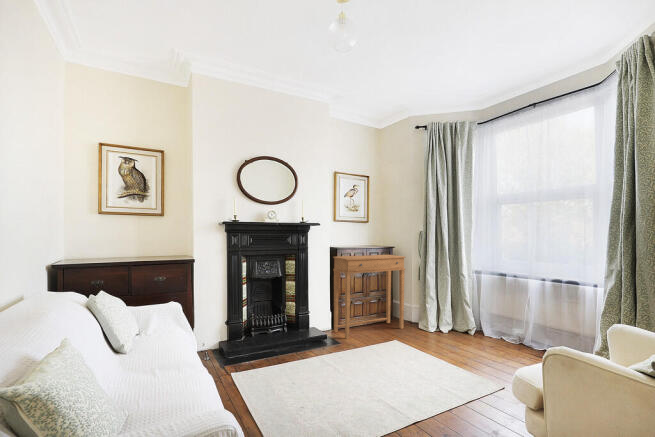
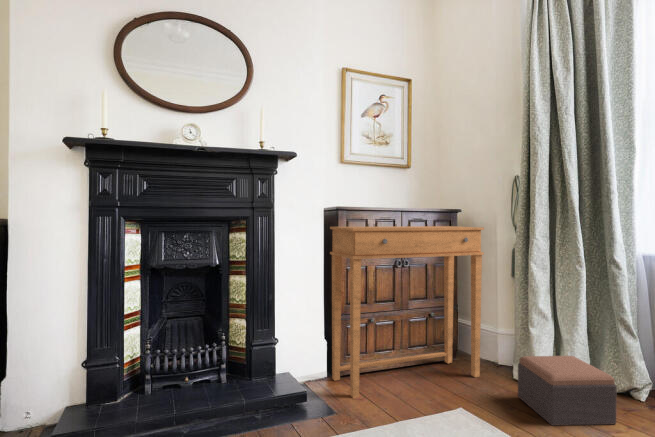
footstool: none [420,316,460,346] -> present [518,356,617,426]

